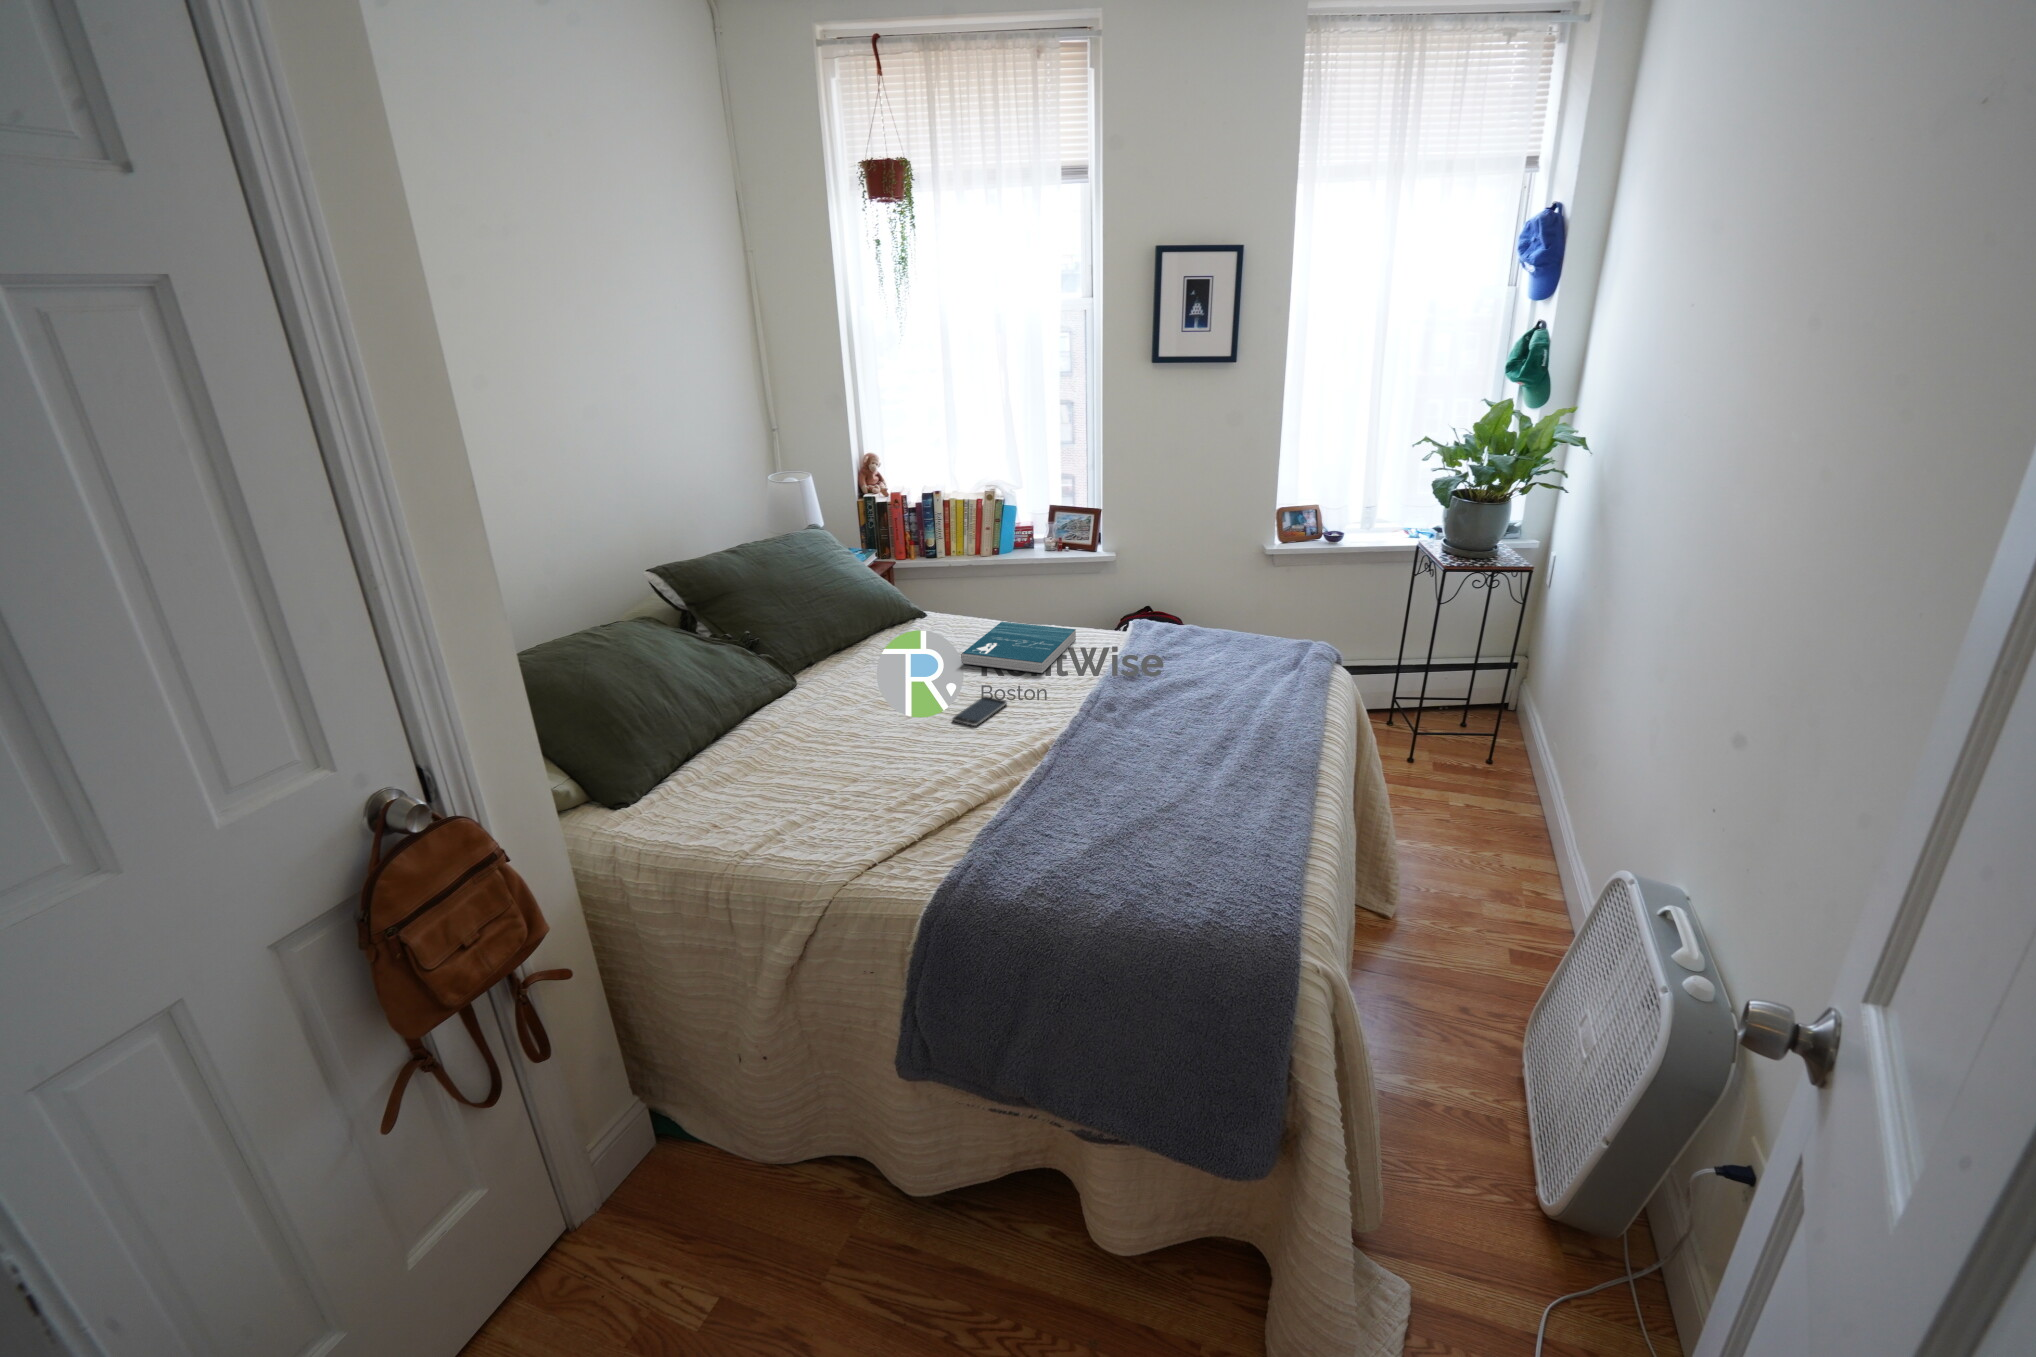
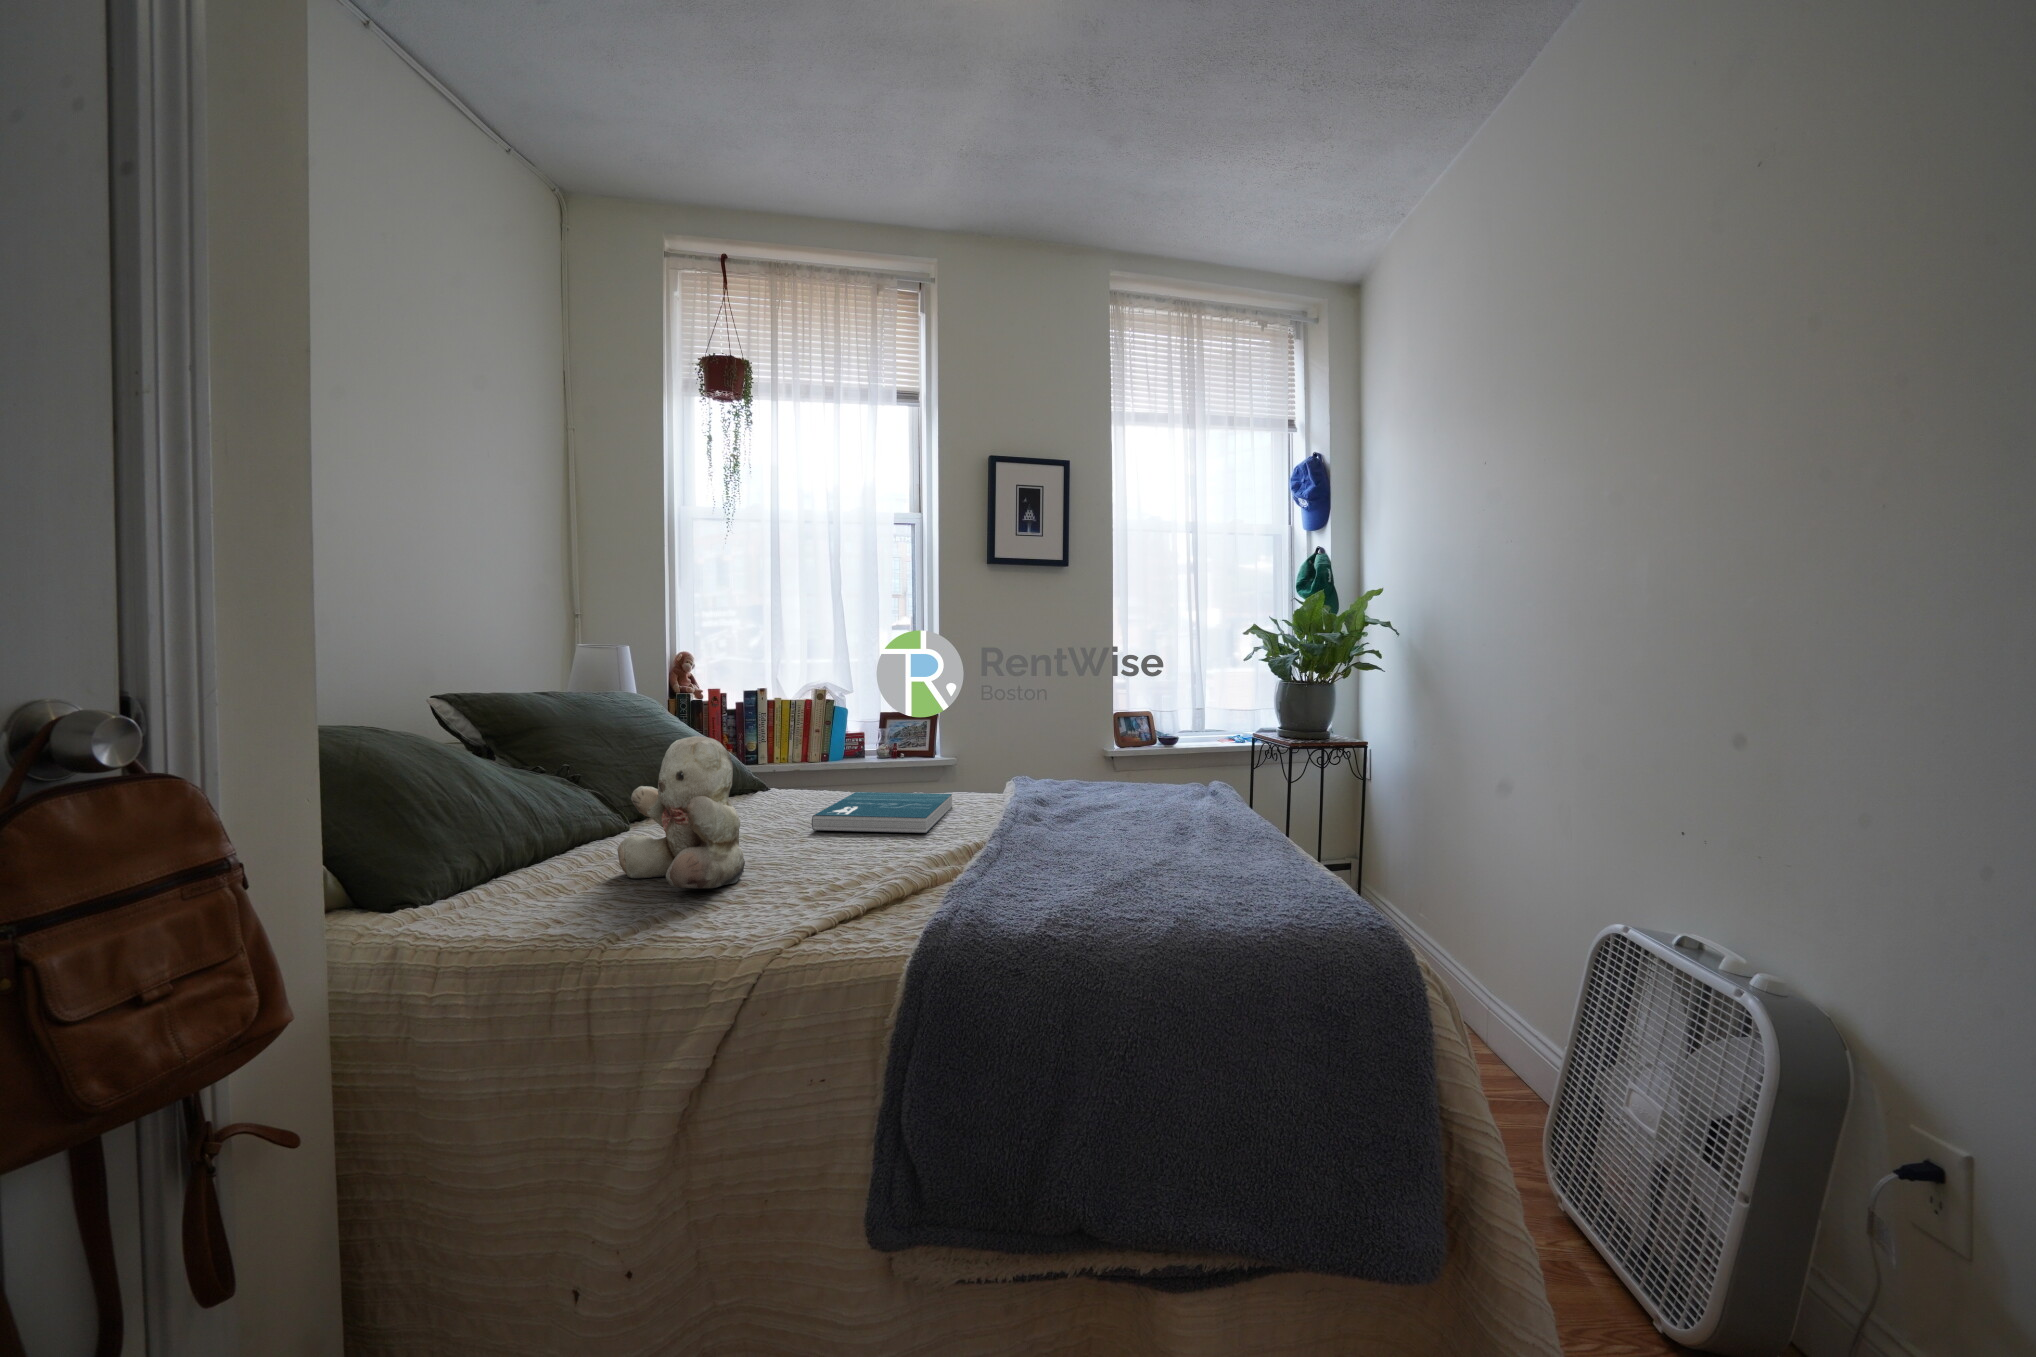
teddy bear: none [830,617,909,724] -> present [618,736,745,888]
smartphone: present [953,696,1007,726] -> none [815,854,892,884]

